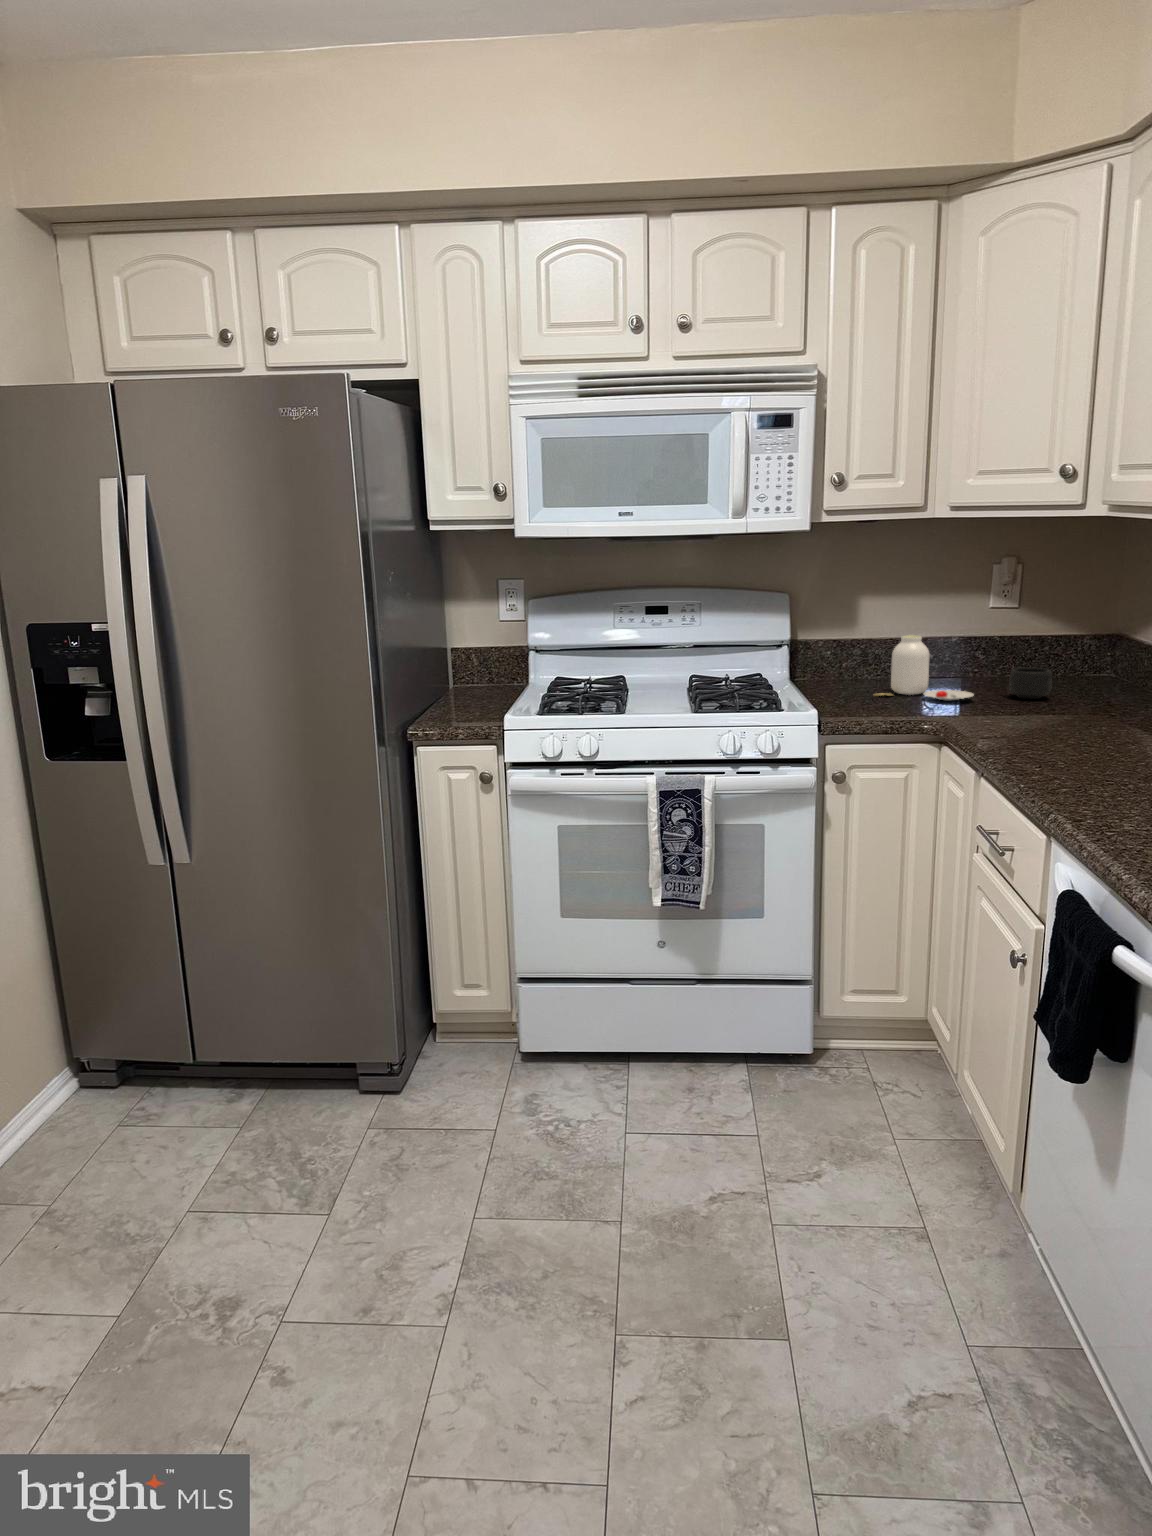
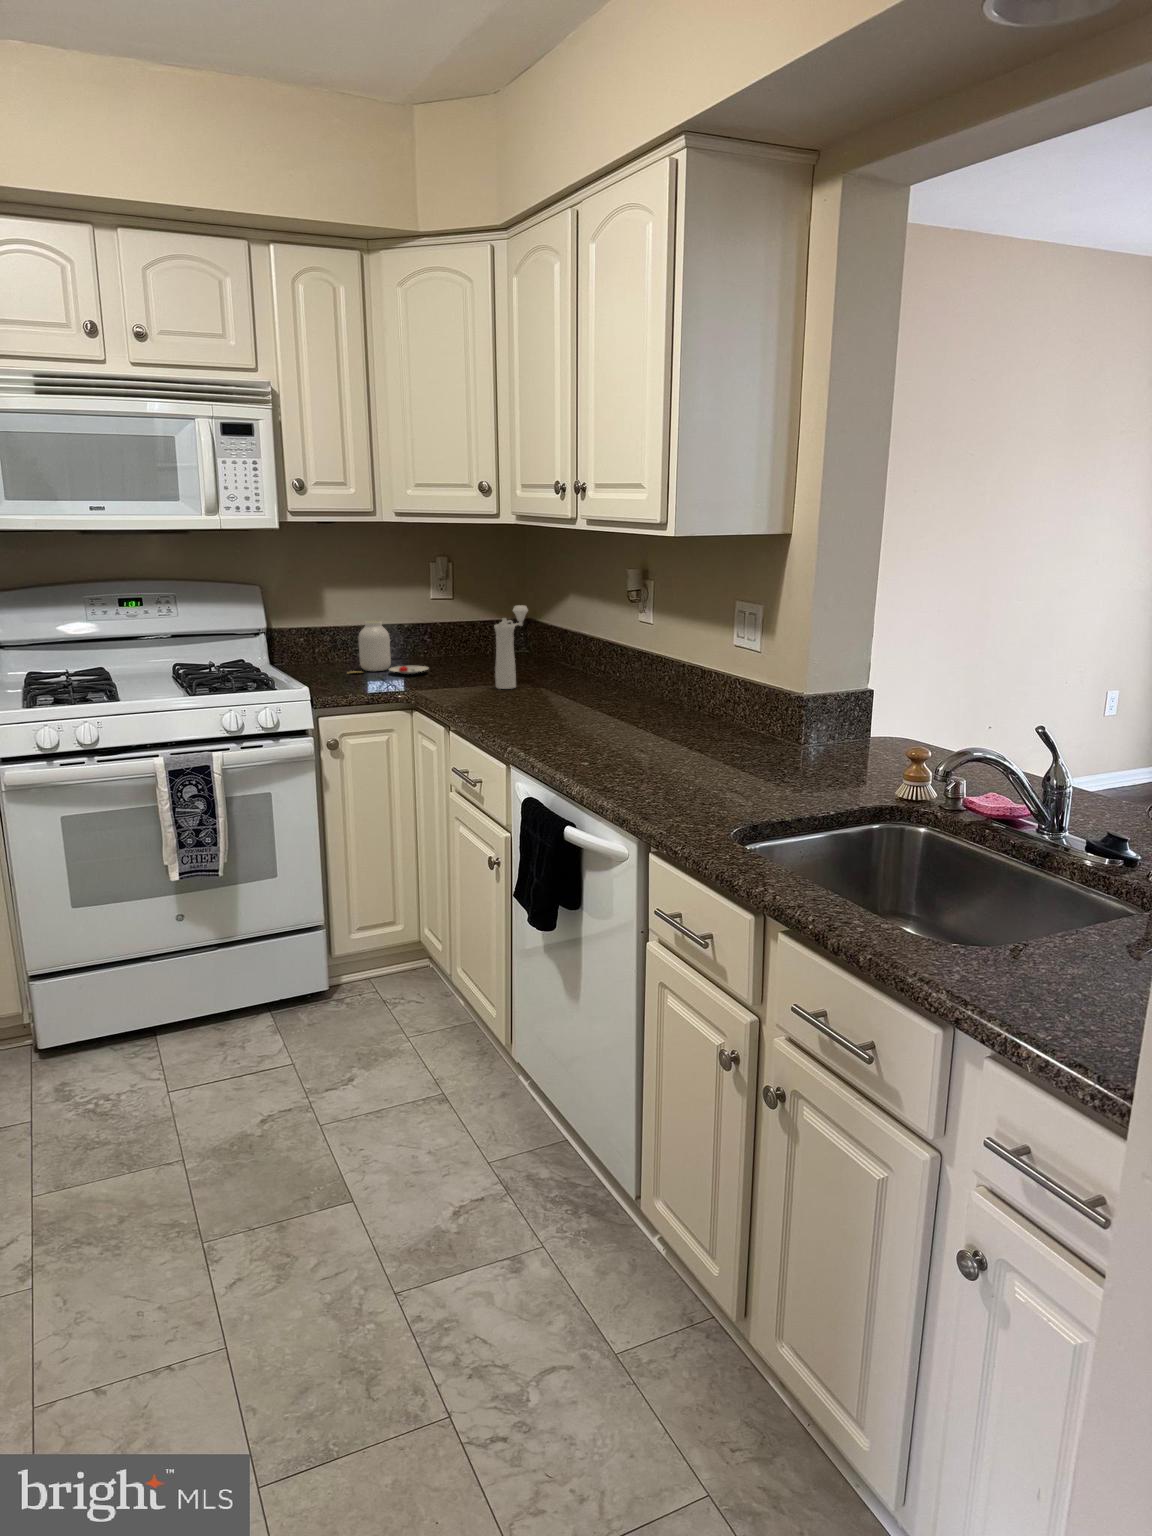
pepper mill: none [1057,622,1115,729] -> present [494,605,528,689]
mug: present [1009,667,1056,699] -> none [454,644,489,669]

